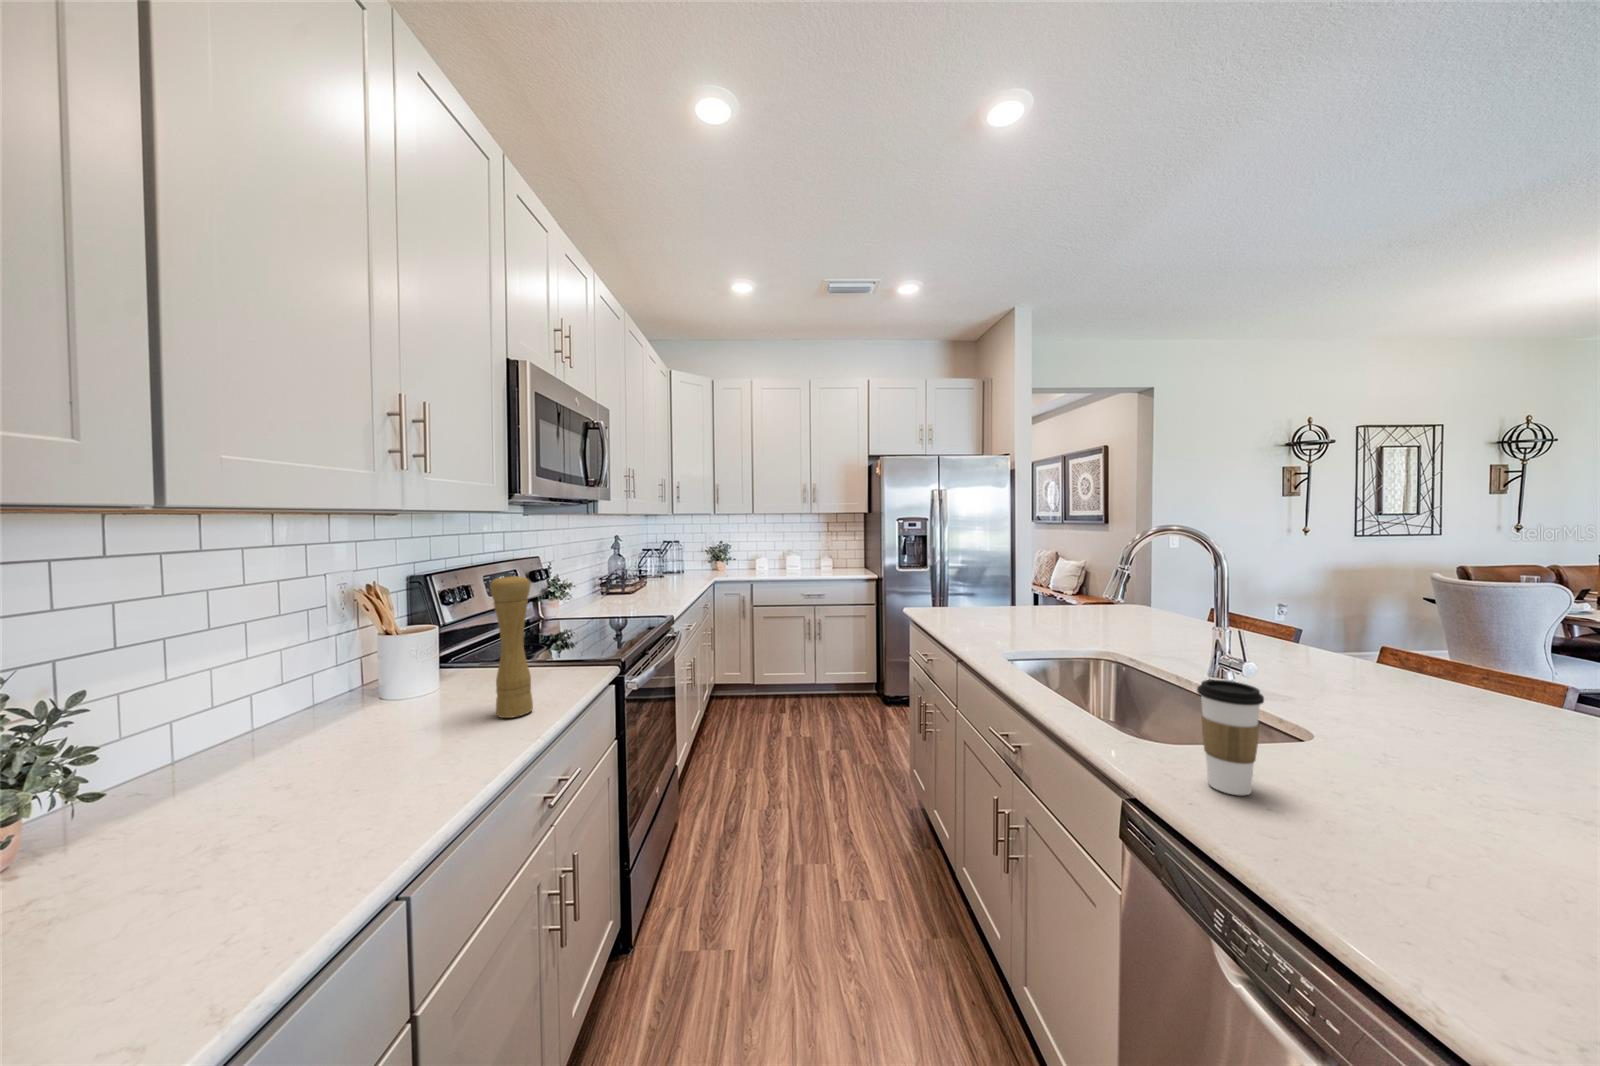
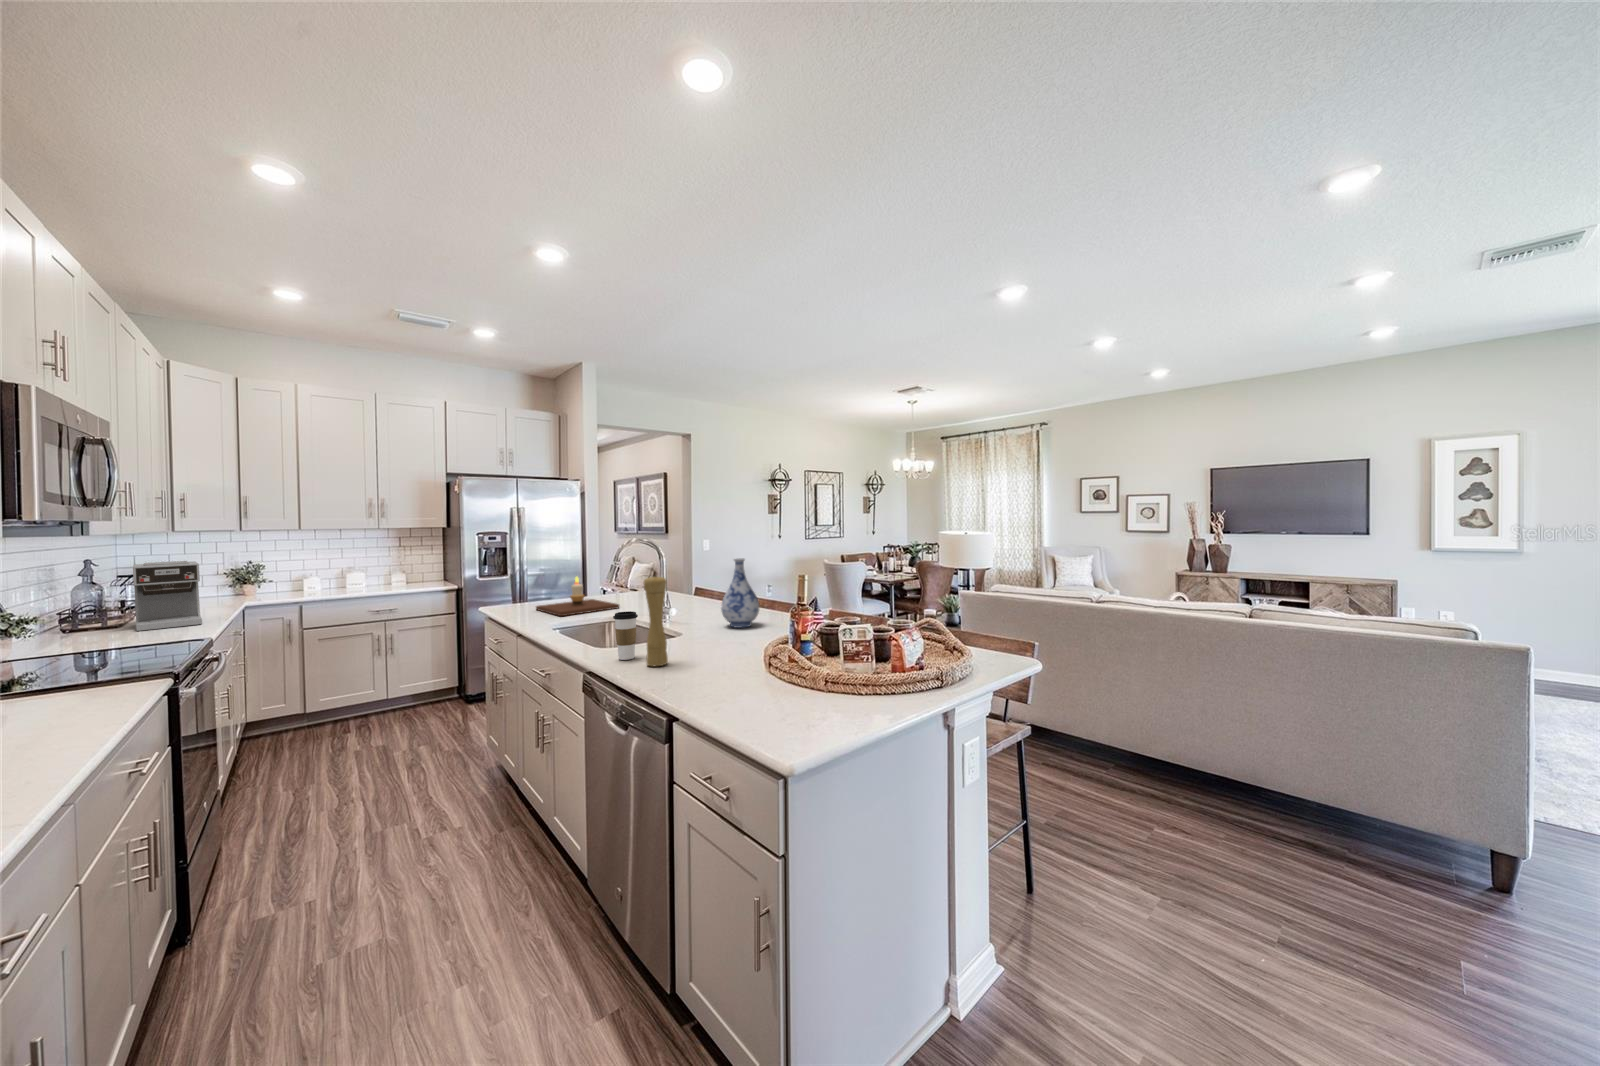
coffee maker: none [637,539,680,599] -> present [133,561,202,631]
vase: none [1398,573,1540,739] -> present [721,559,759,628]
pepper mill: present [490,574,533,718] -> present [644,576,668,666]
candle: none [973,578,1099,636] -> present [536,577,619,616]

